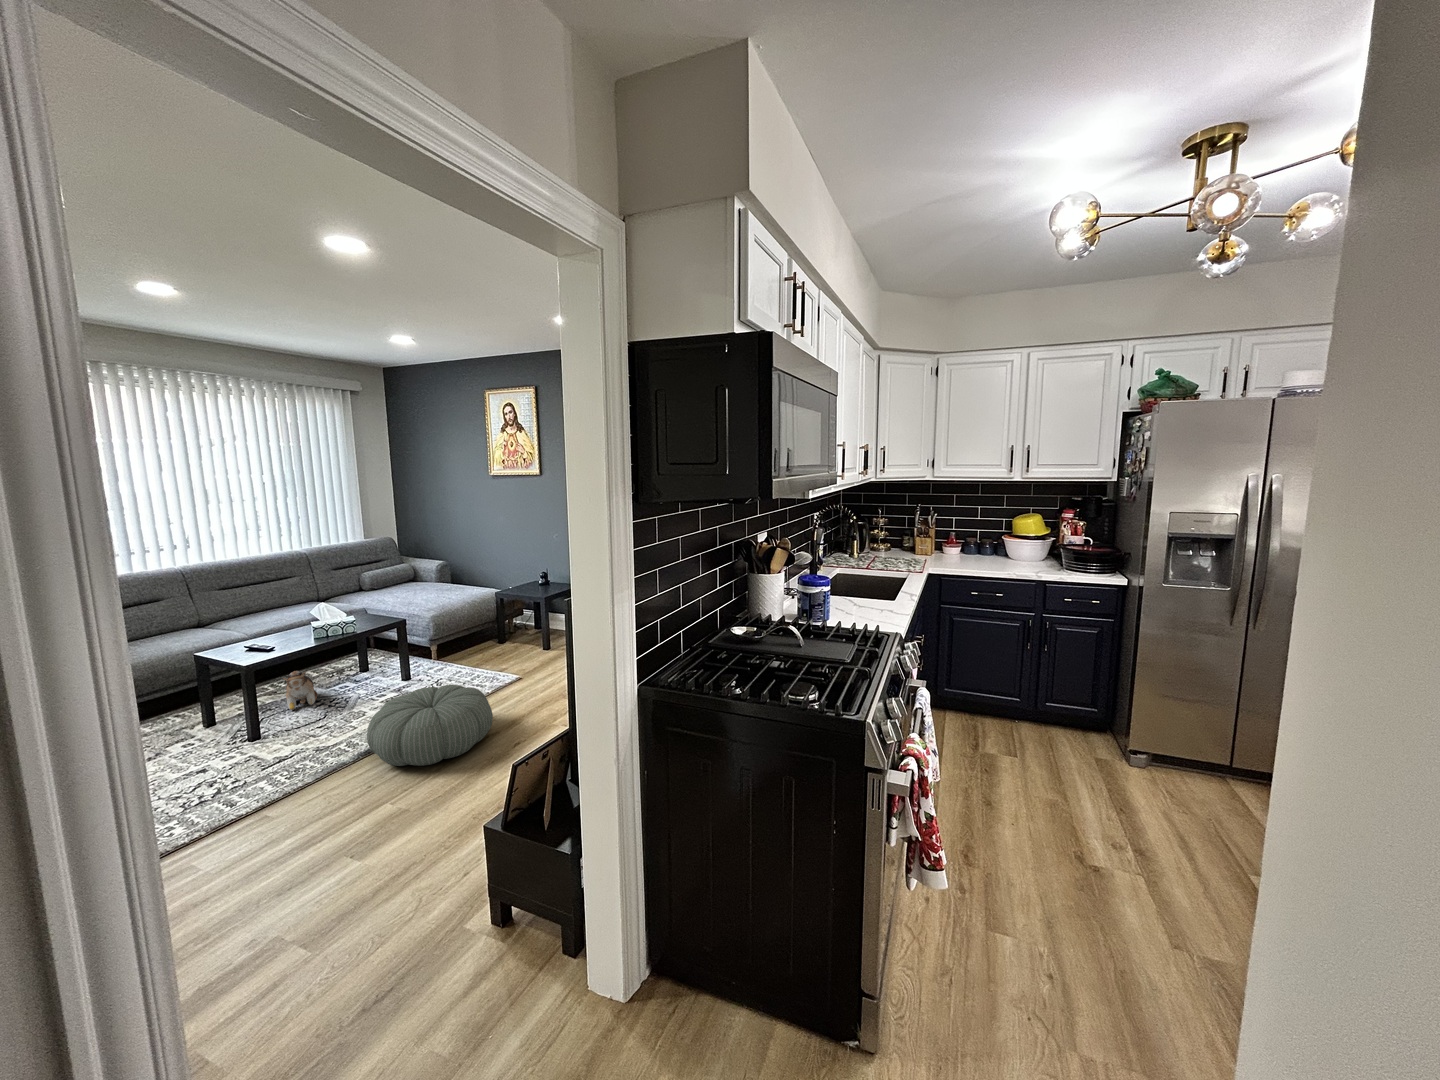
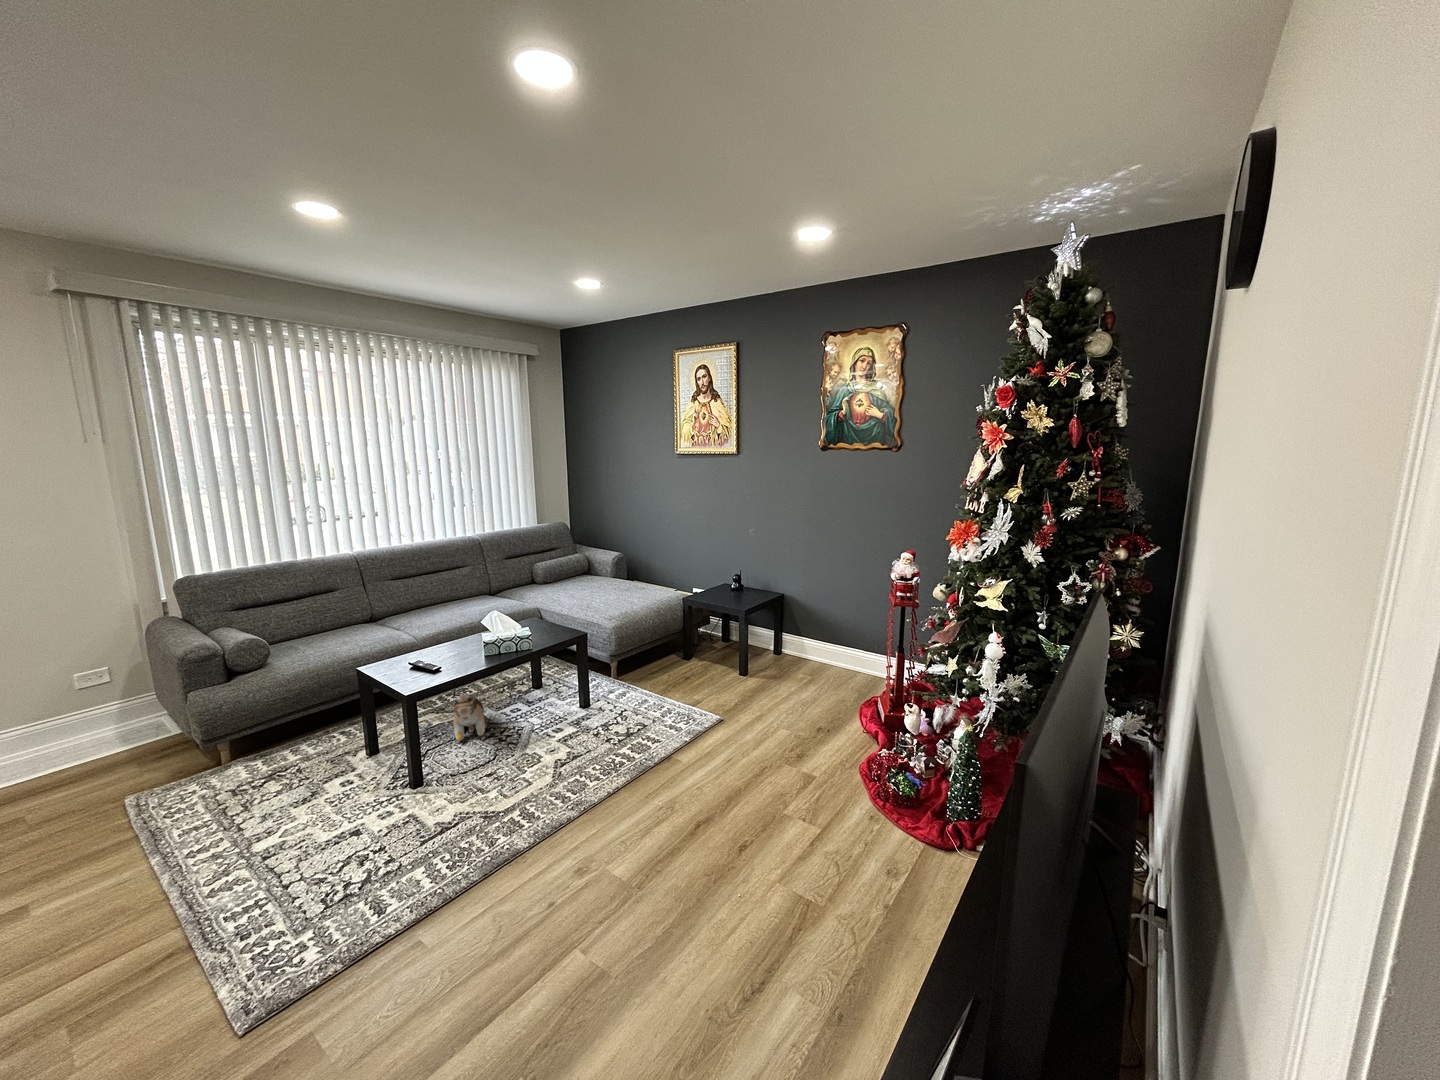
pouf: present [367,685,493,766] -> none [548,740,710,875]

